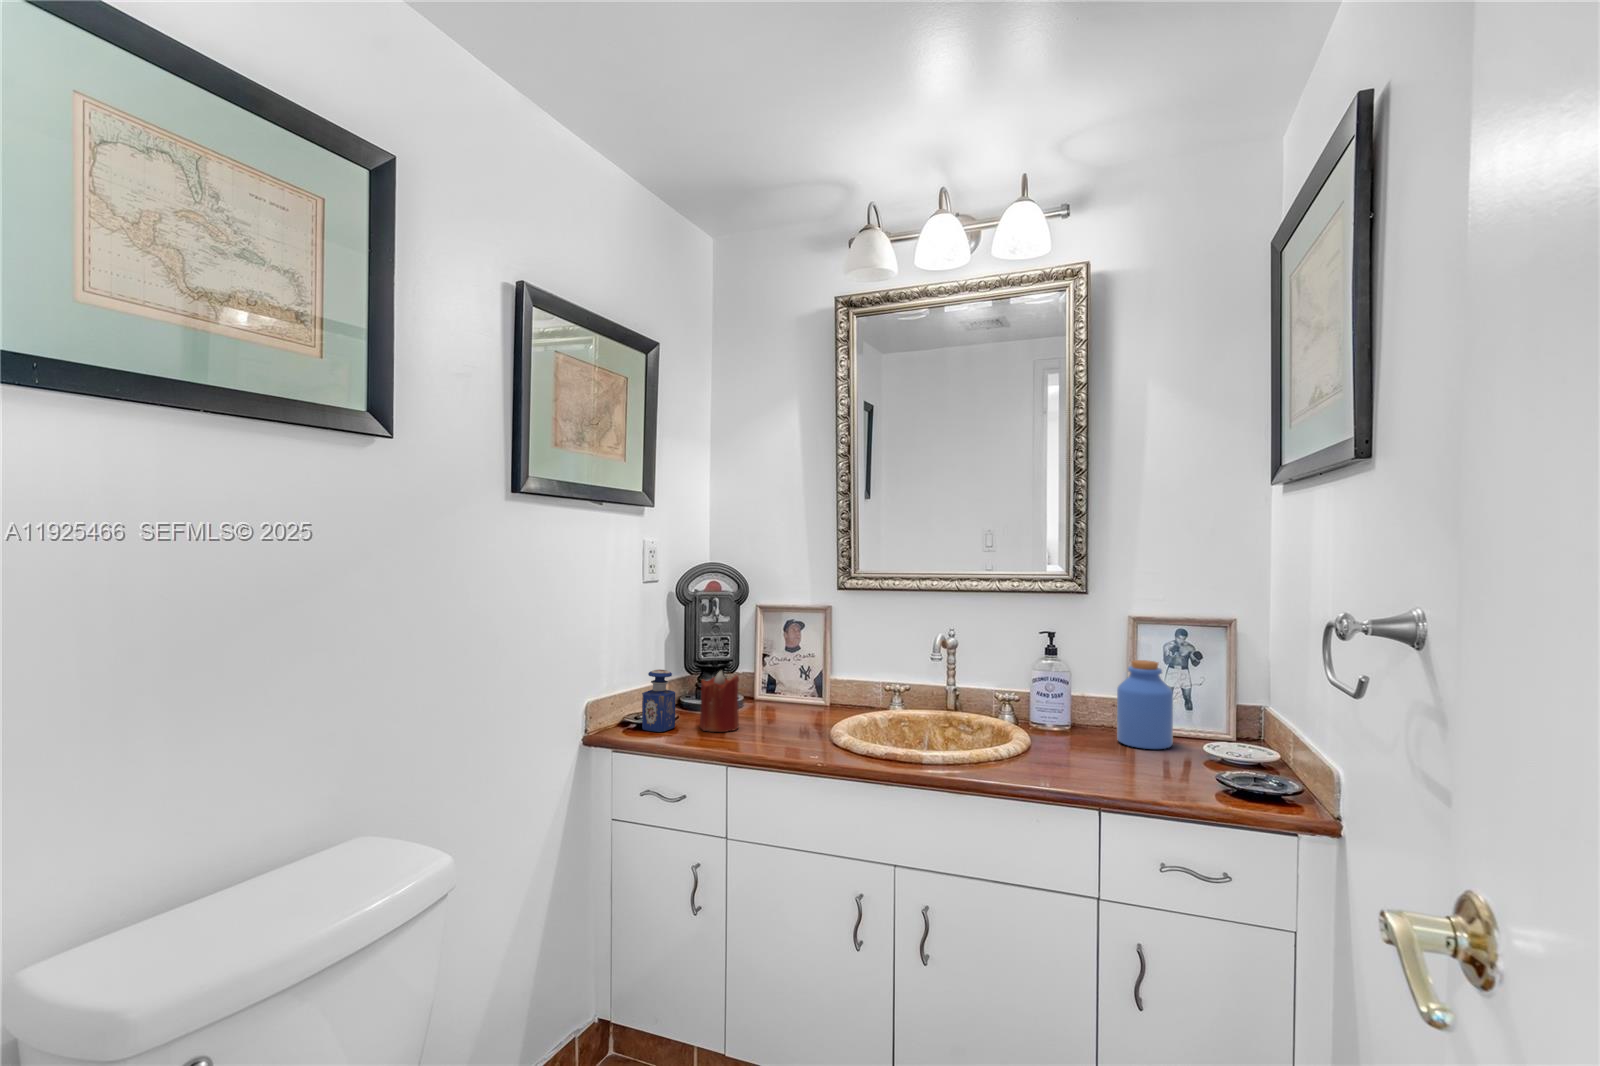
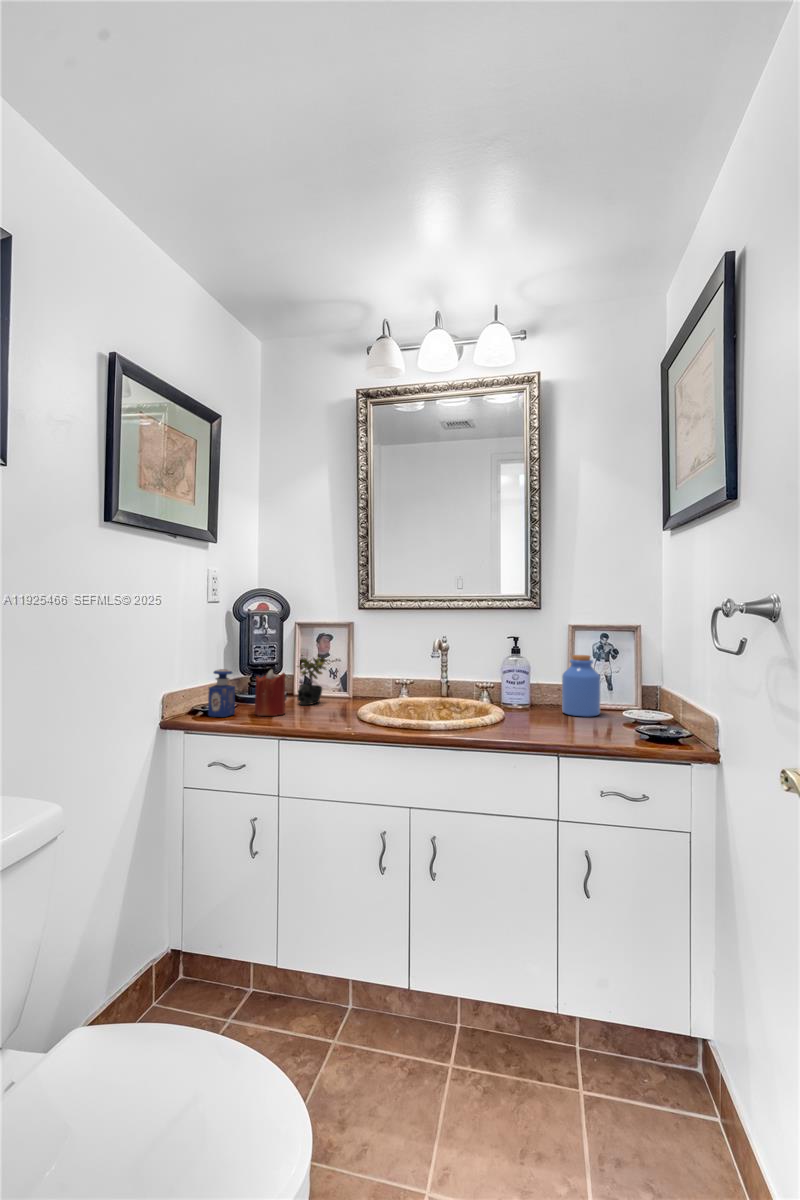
succulent plant: none [755,648,796,715] -> present [297,656,327,705]

